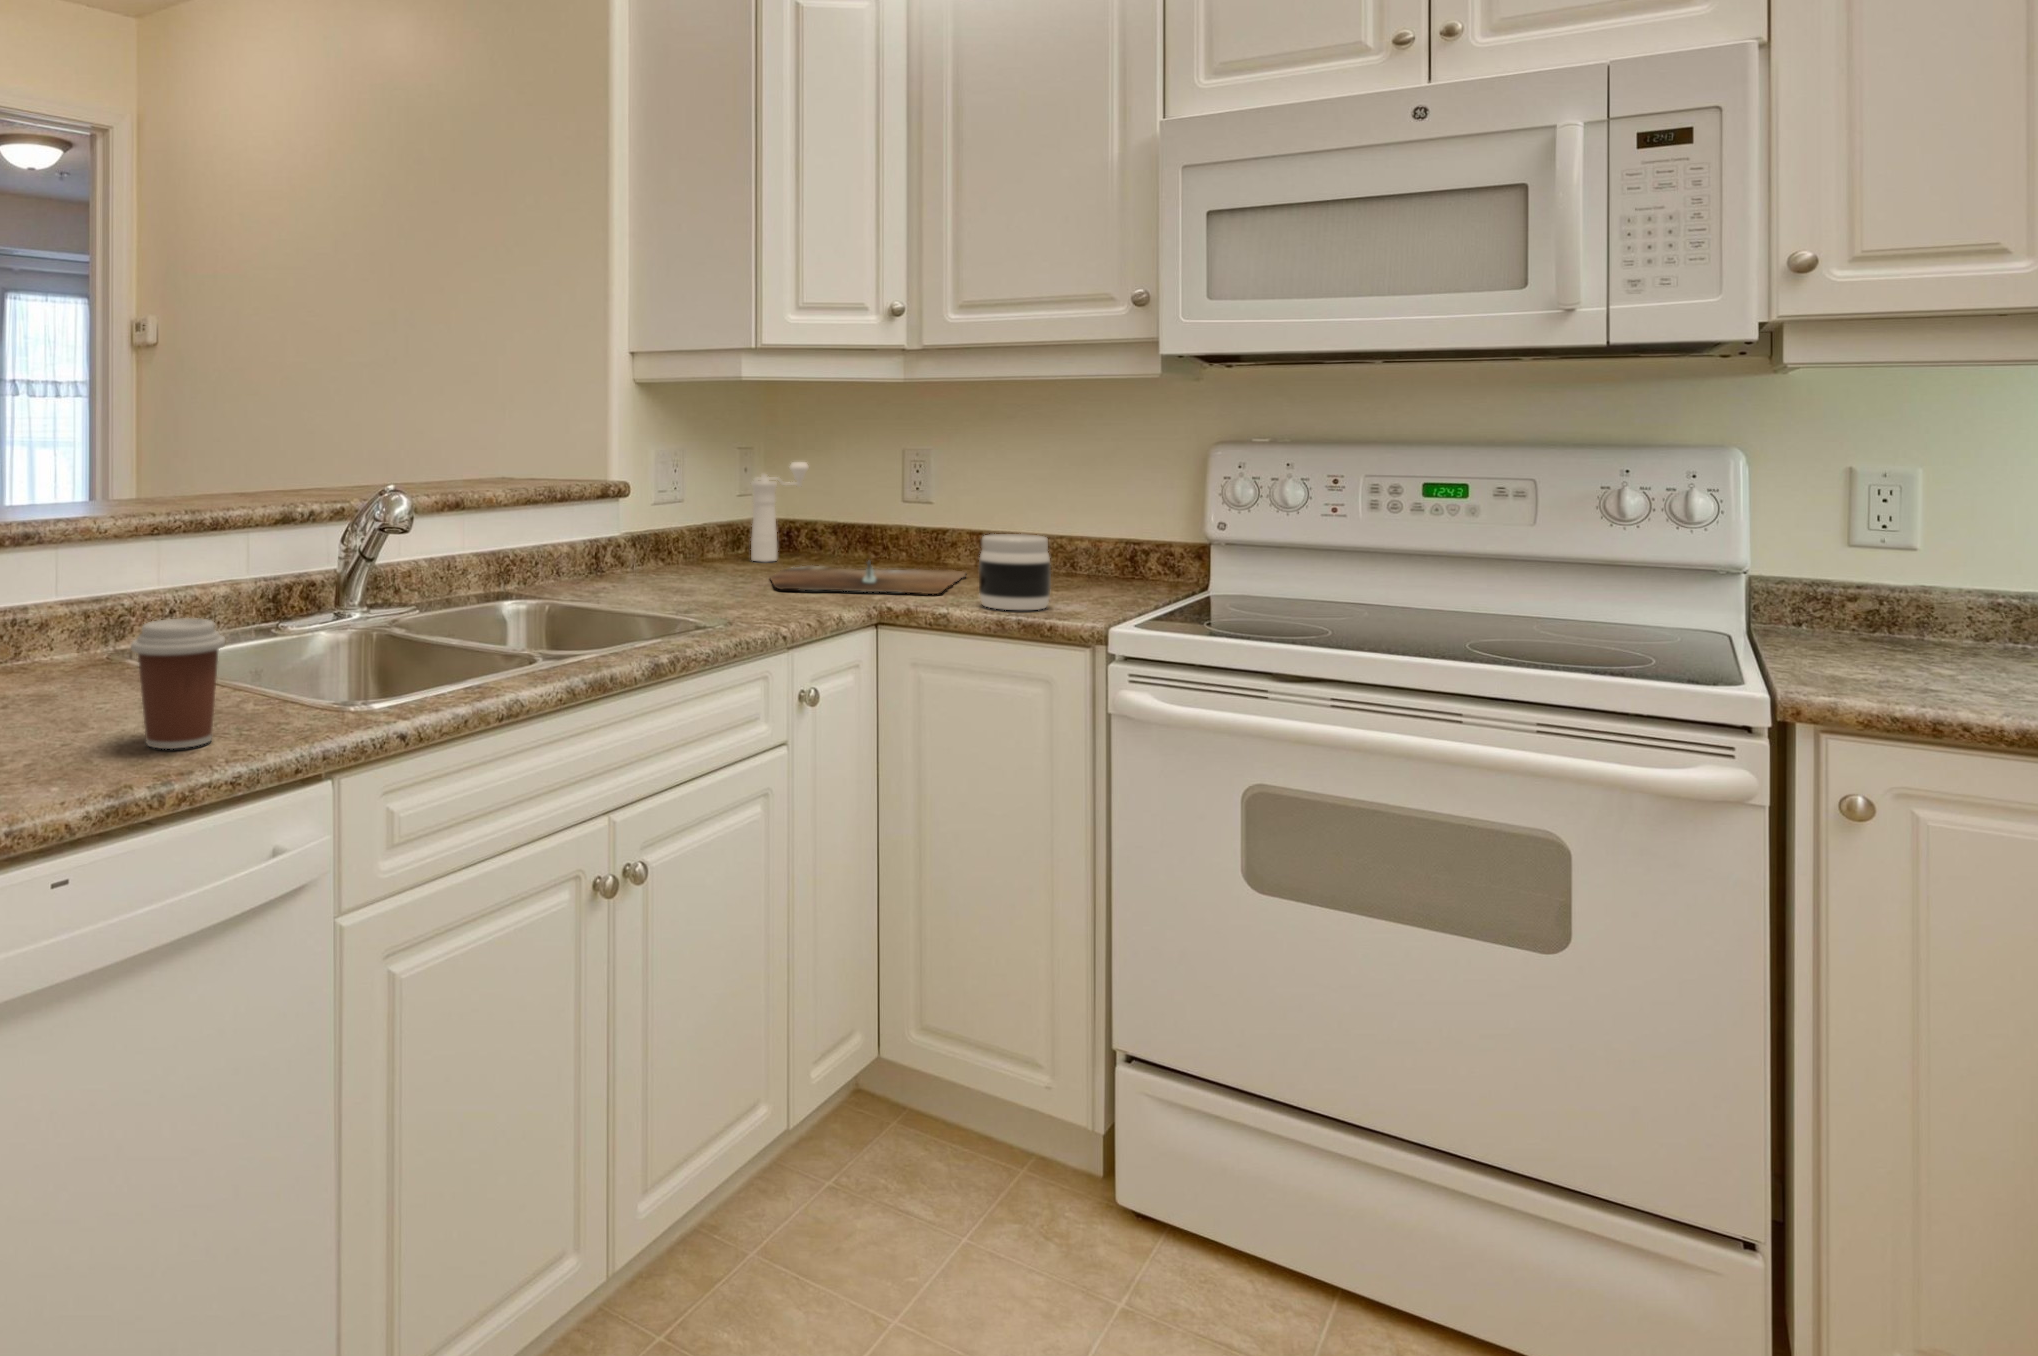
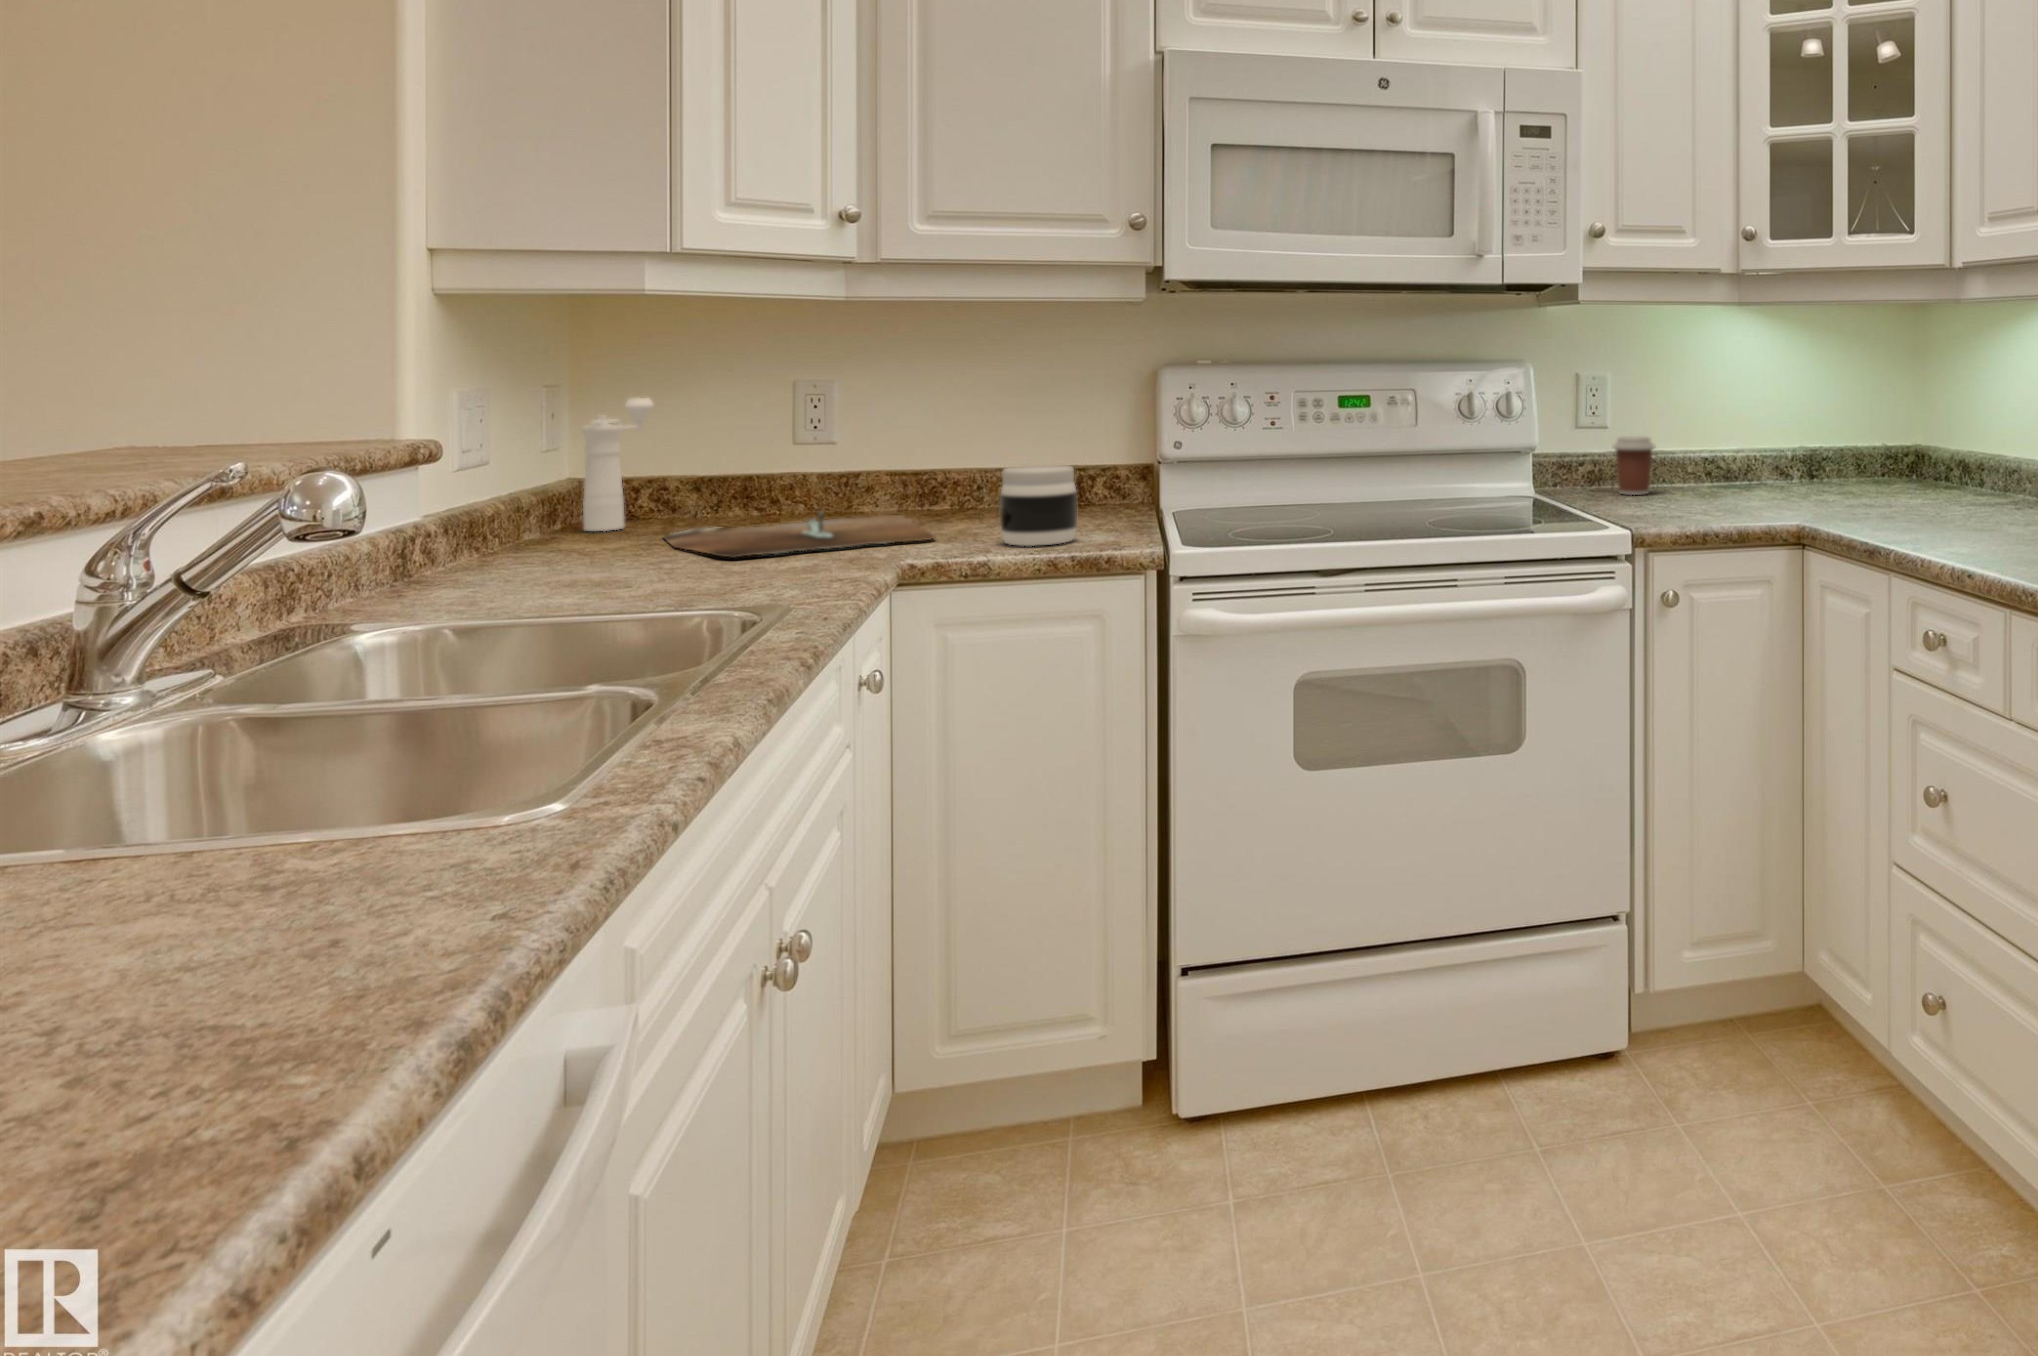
coffee cup: present [131,618,225,749] -> present [1612,436,1655,495]

